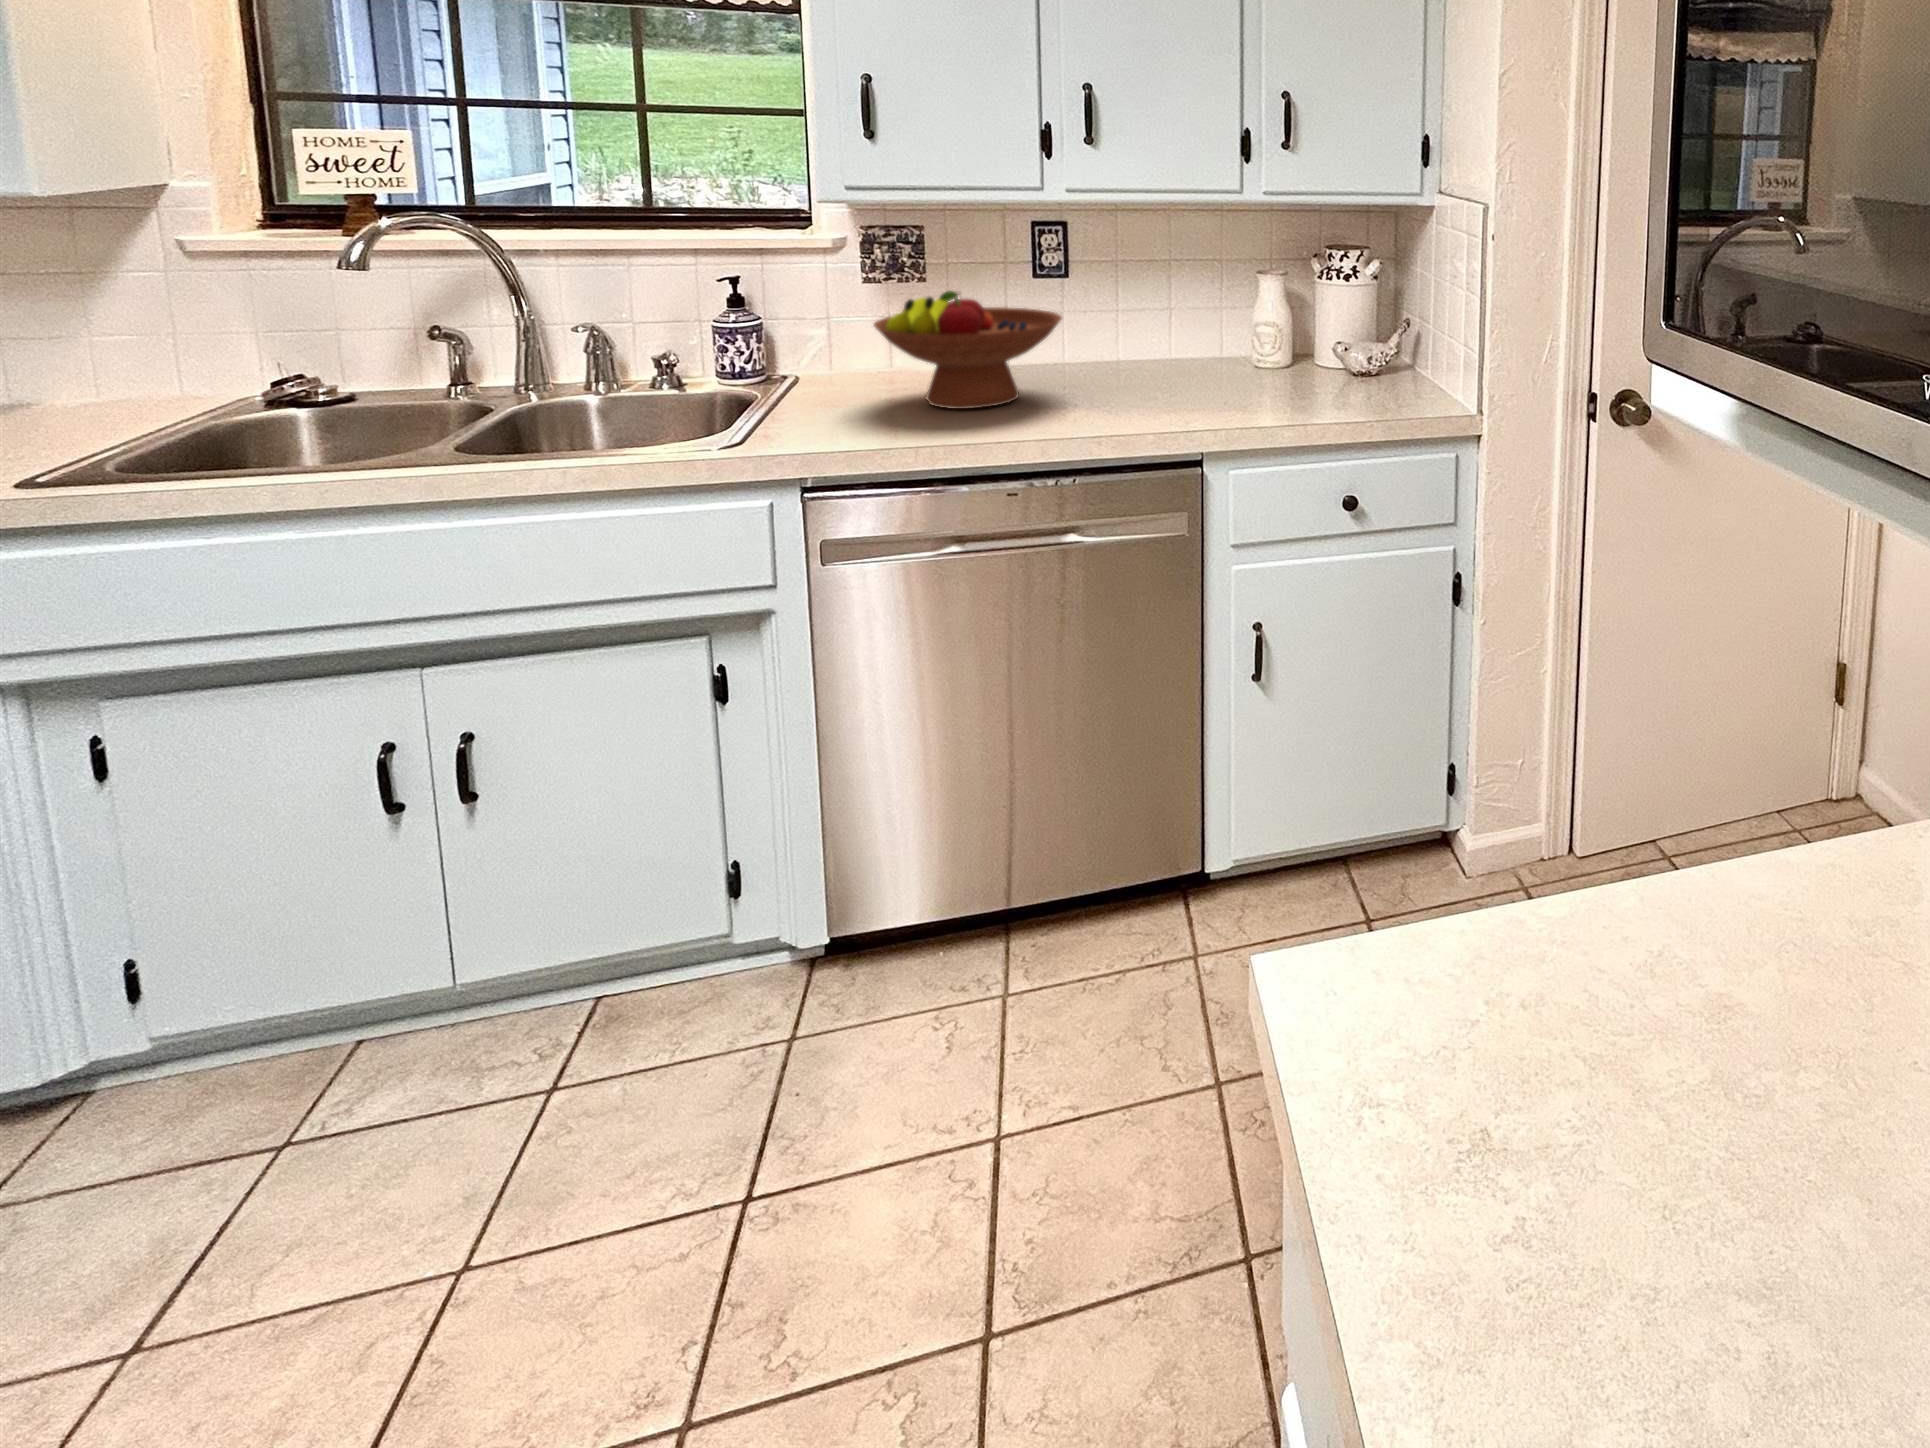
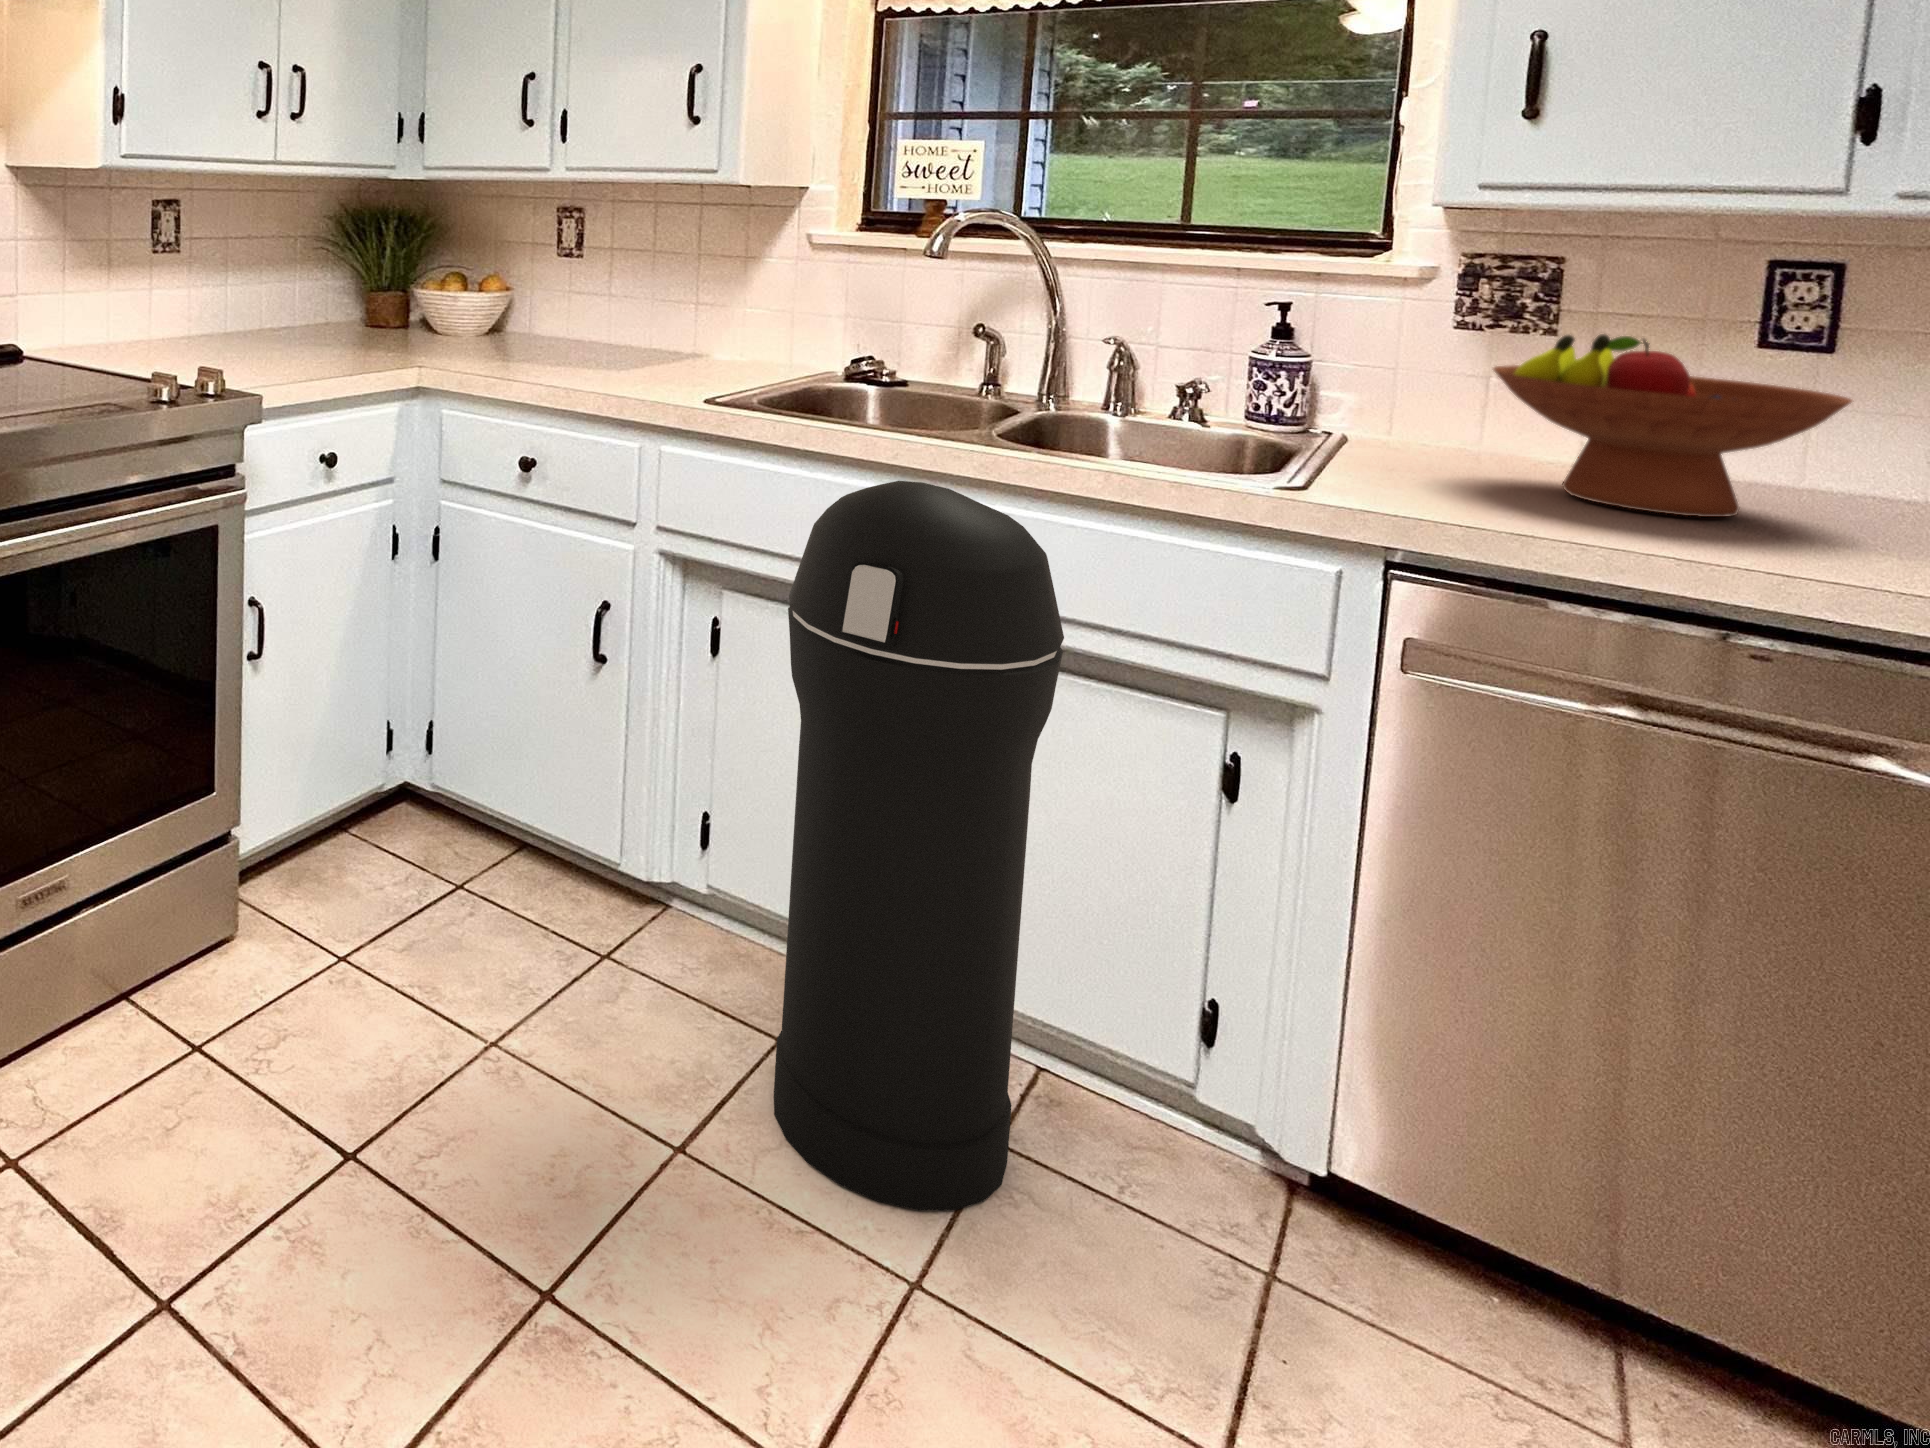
trash can: none [193,535,567,1243] -> present [774,481,1064,1210]

